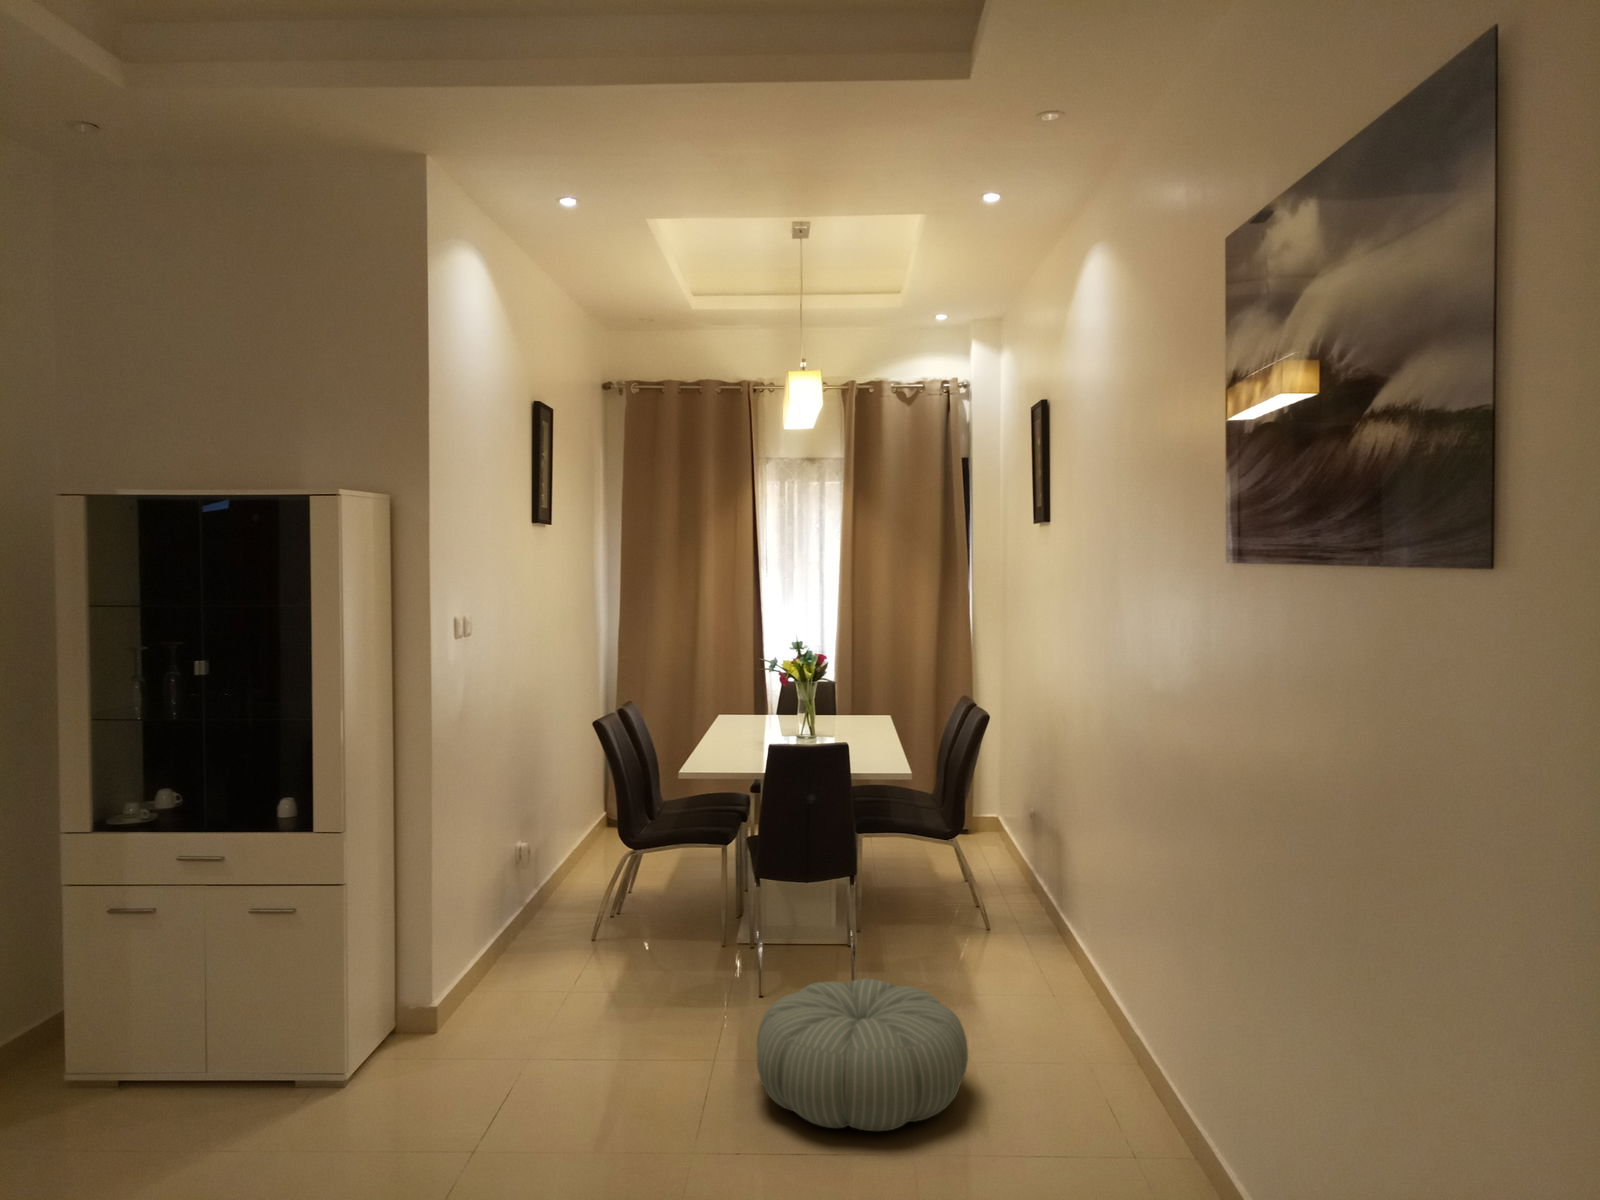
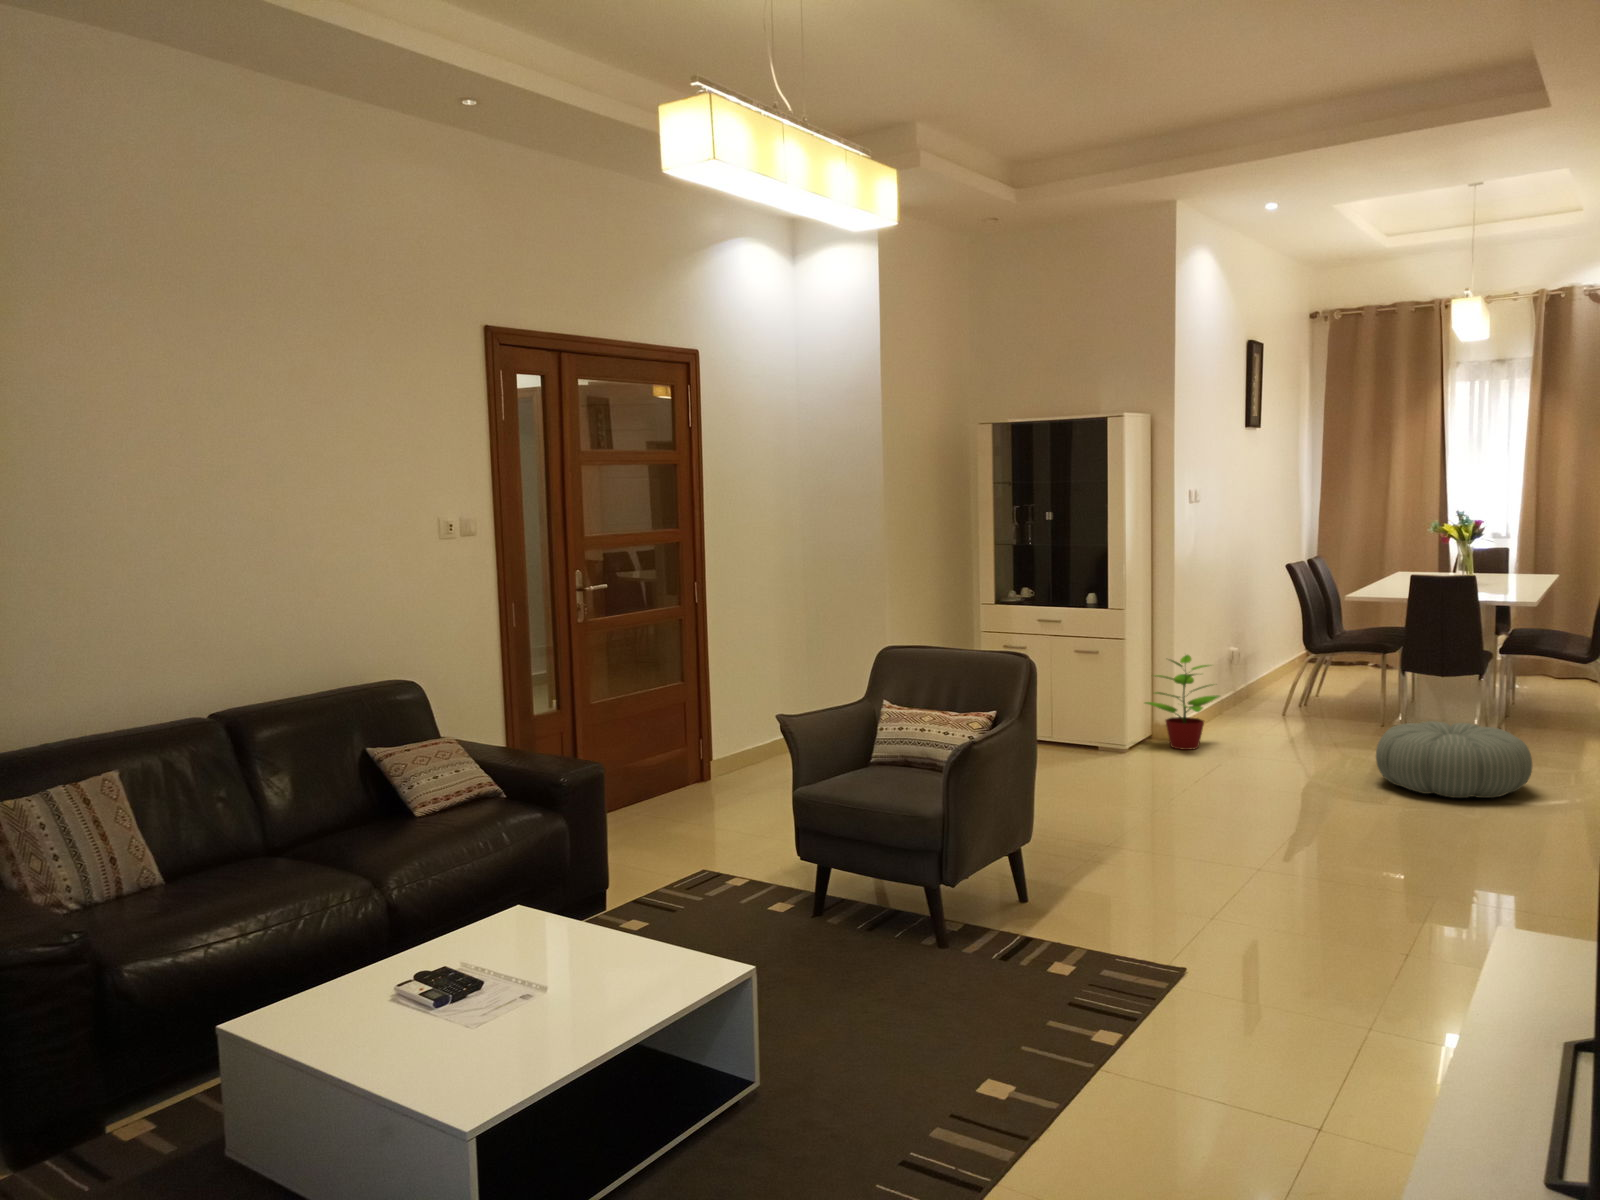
potted plant: none [378,890,509,1060] -> present [1145,655,1219,750]

